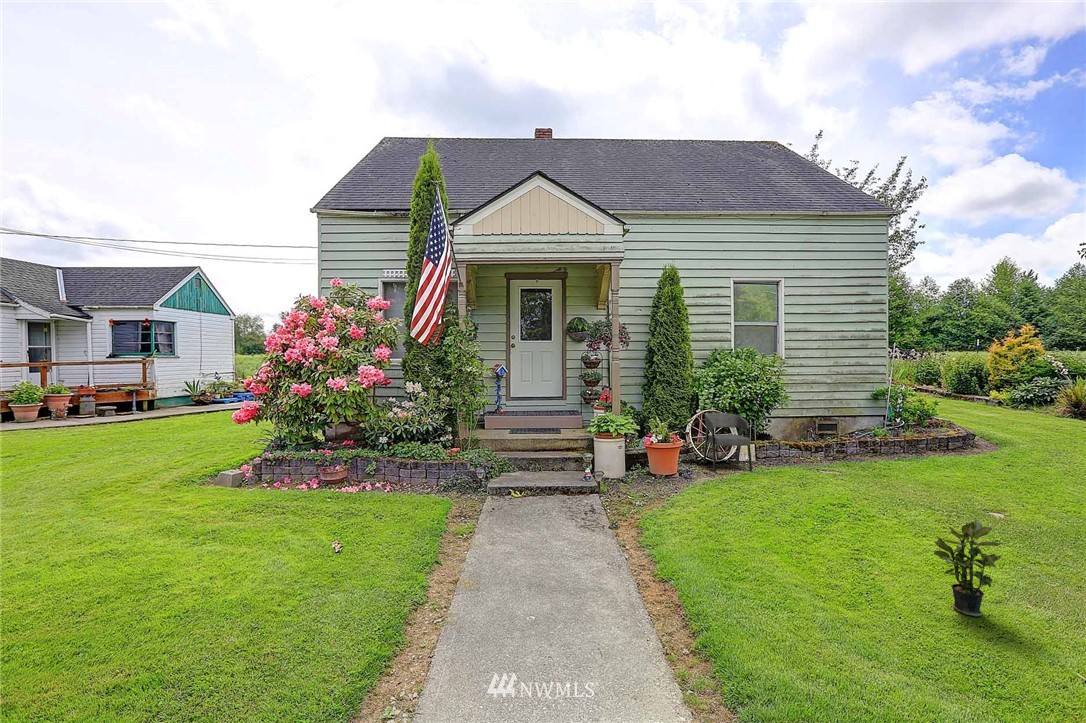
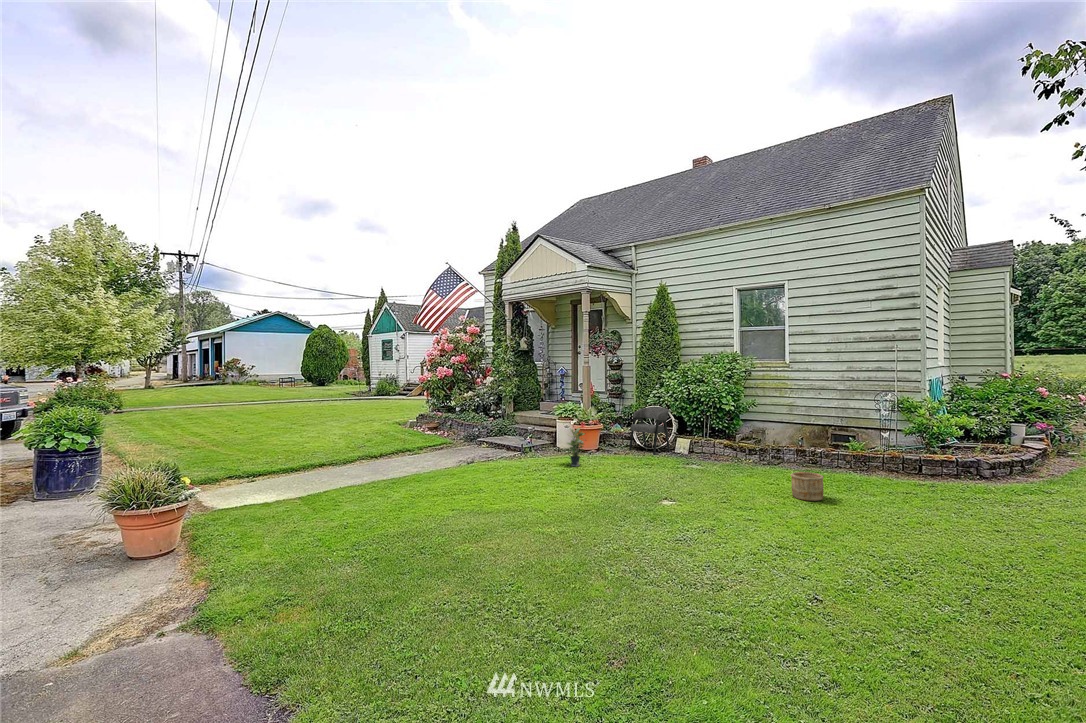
wooden bucket: none [985,463,1026,491] -> present [791,472,824,501]
potted plant: present [934,519,1002,616] -> present [567,428,585,466]

